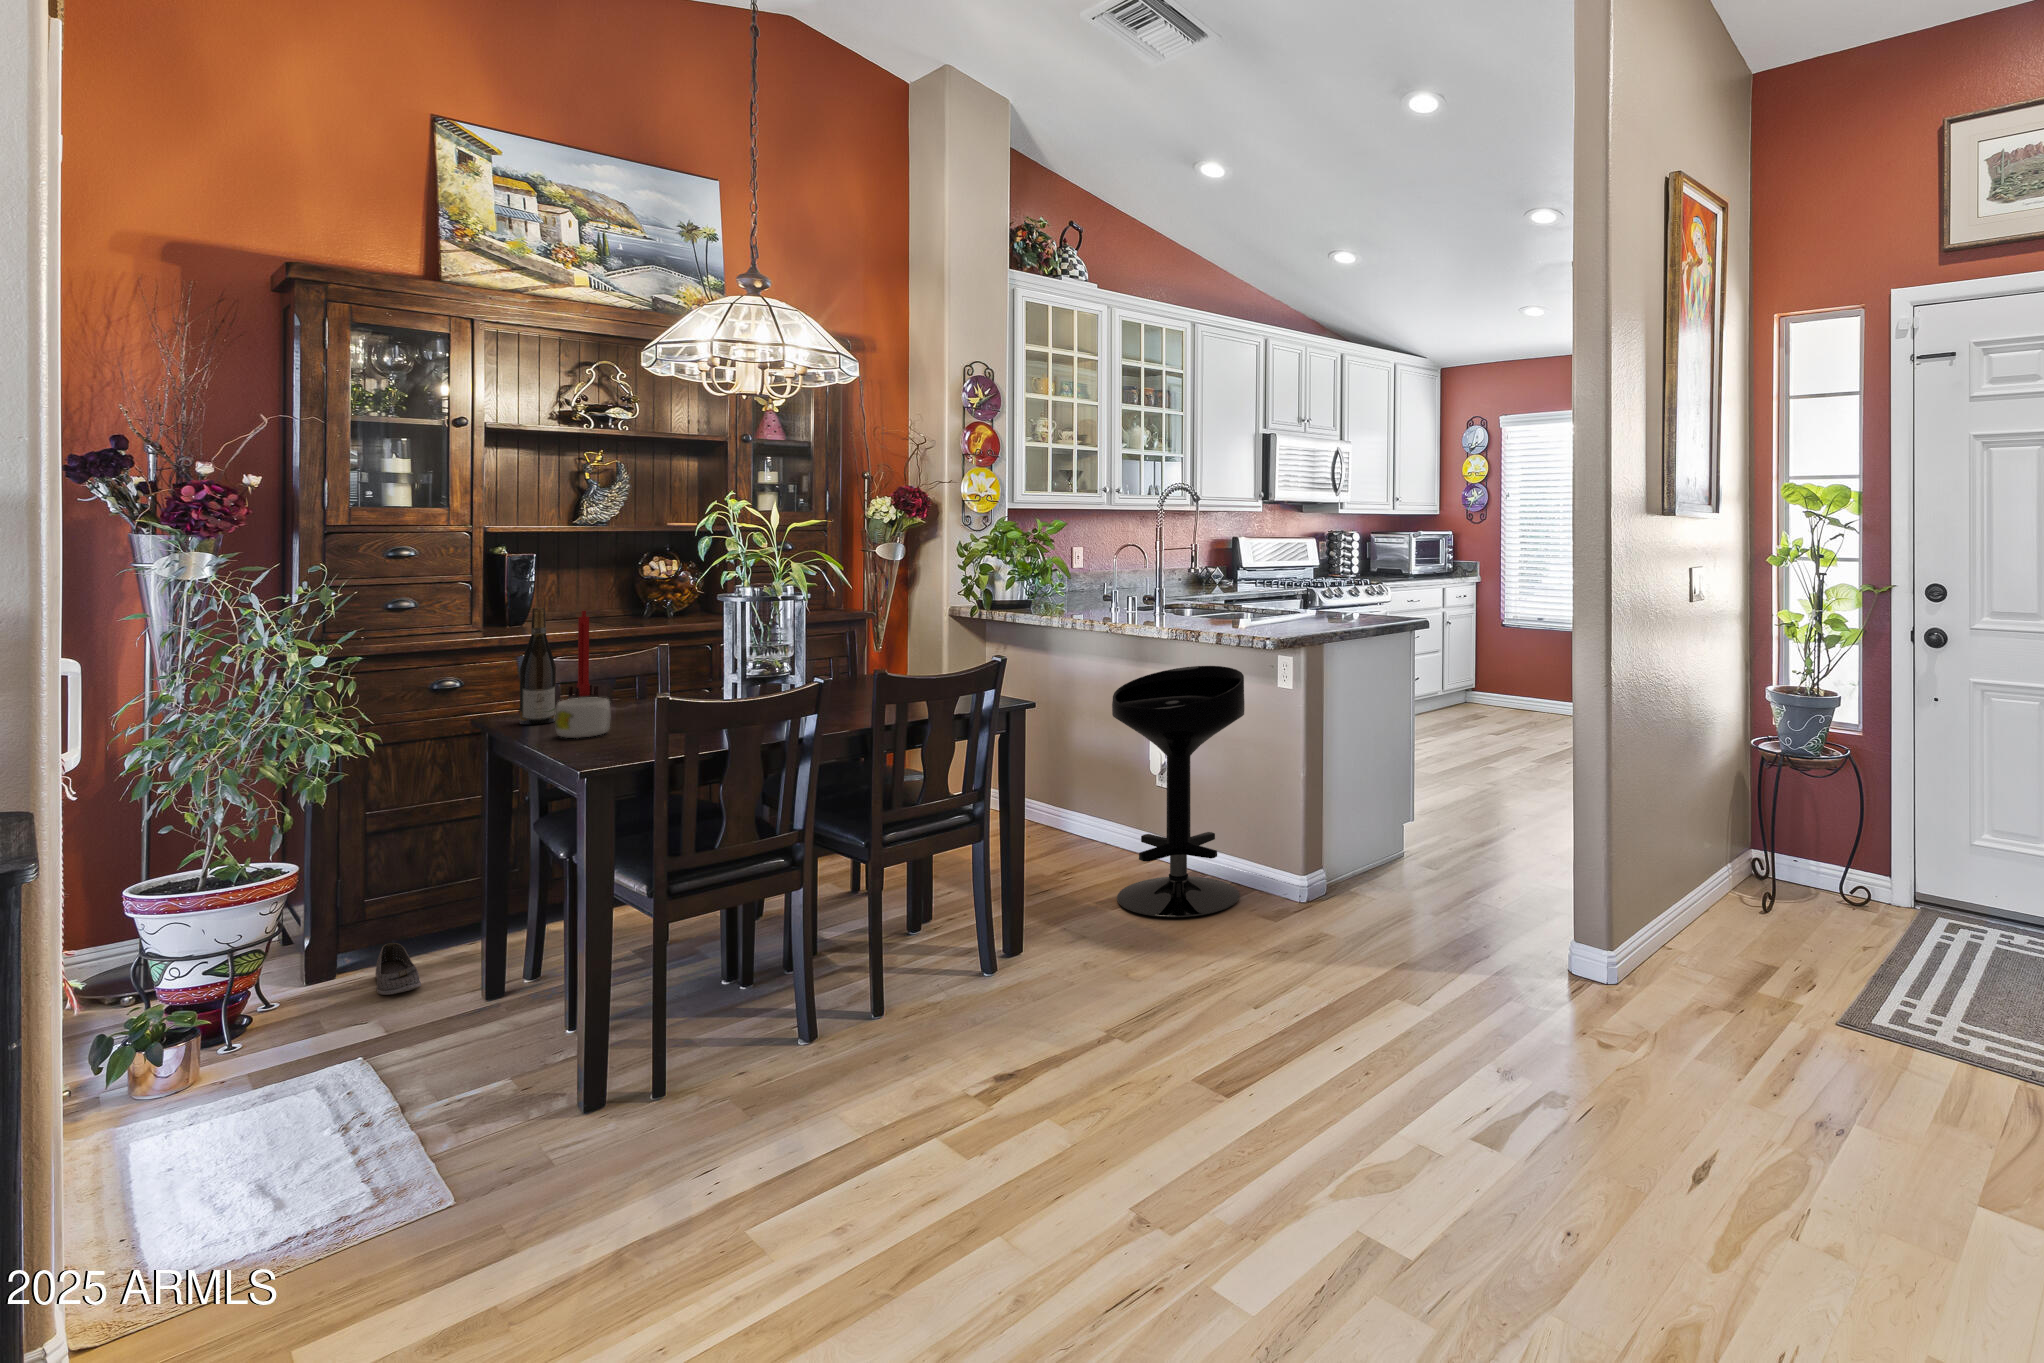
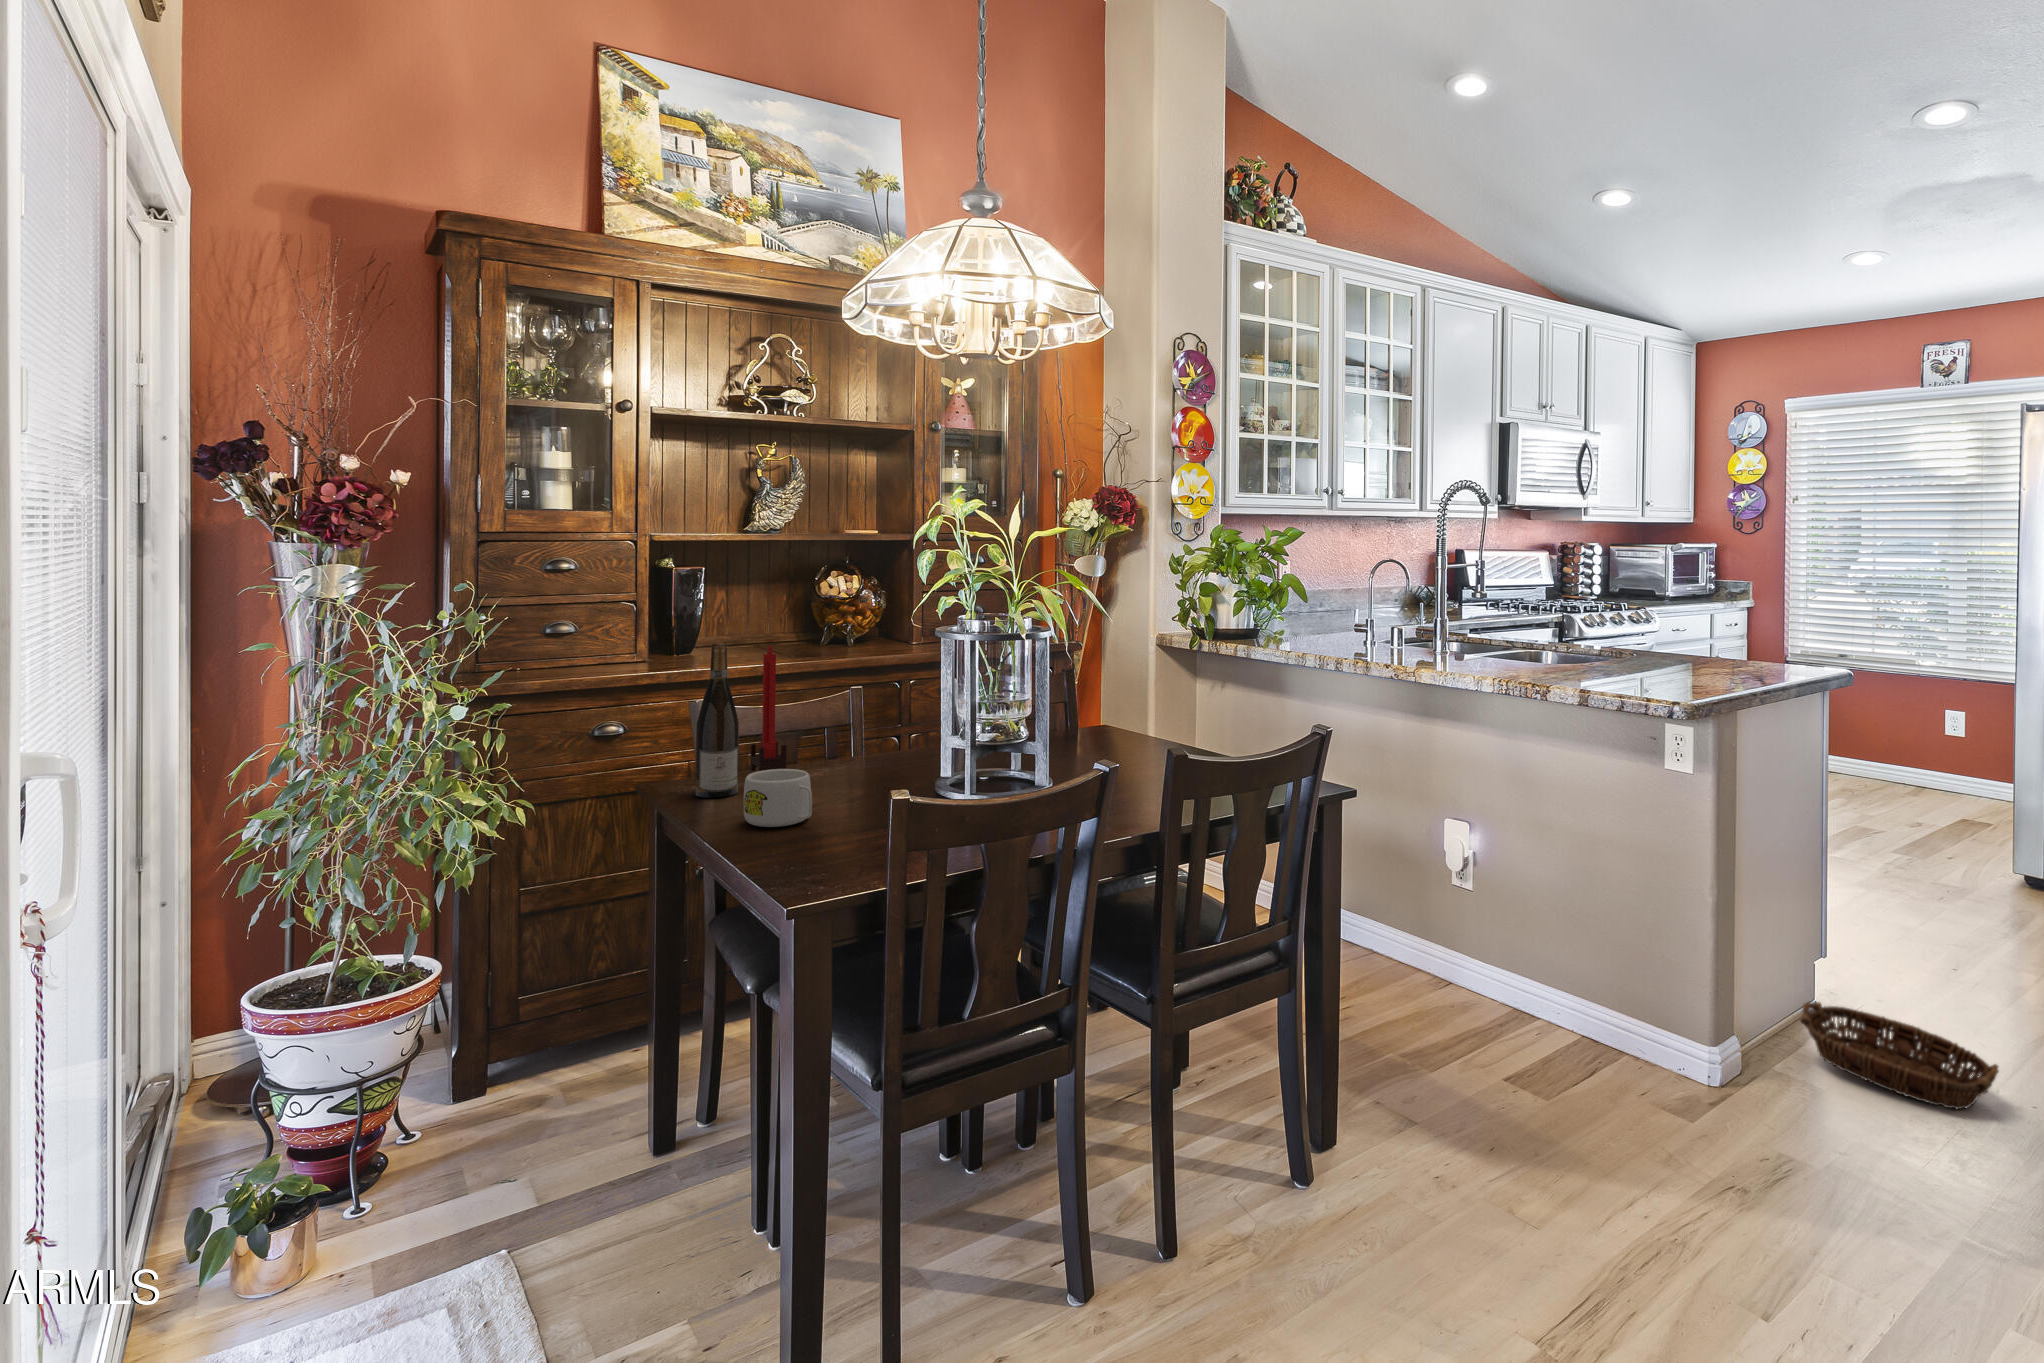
bar stool: present [1112,666,1245,917] -> none [1418,730,1610,1093]
basket: none [1361,844,1511,913] -> present [1800,1002,1999,1109]
shoe: present [375,943,421,995] -> none [526,1052,577,1130]

